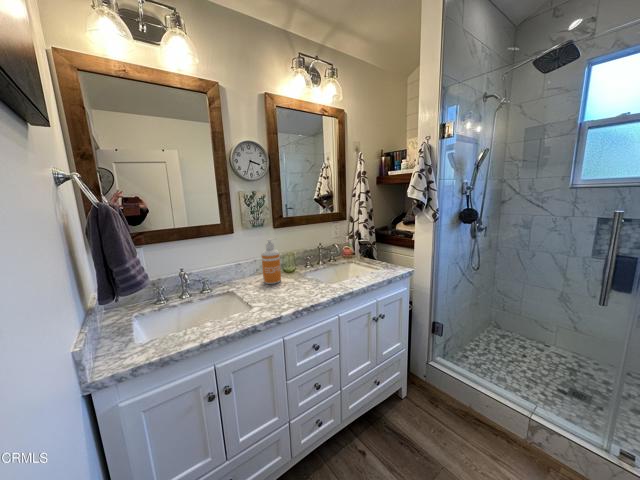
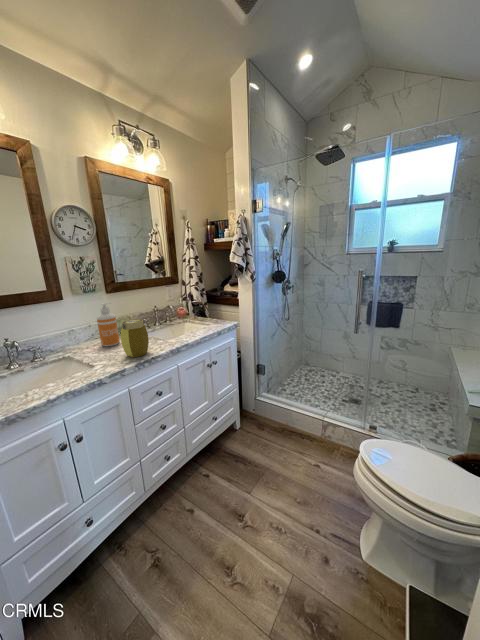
jar: none [281,259,309,302] -> present [121,319,149,357]

